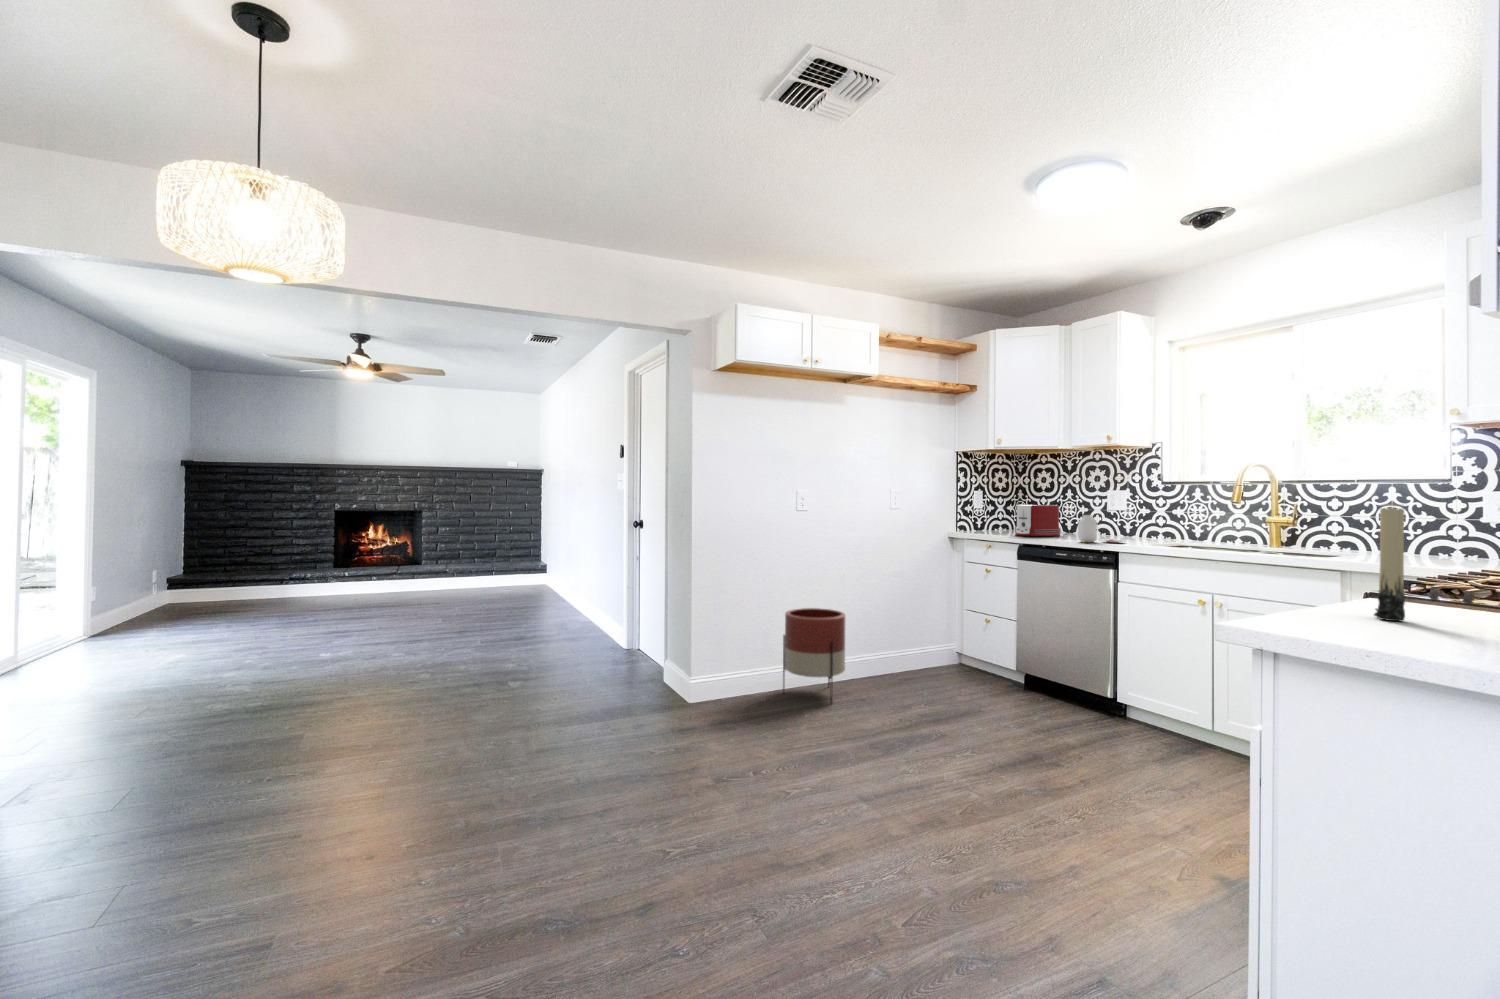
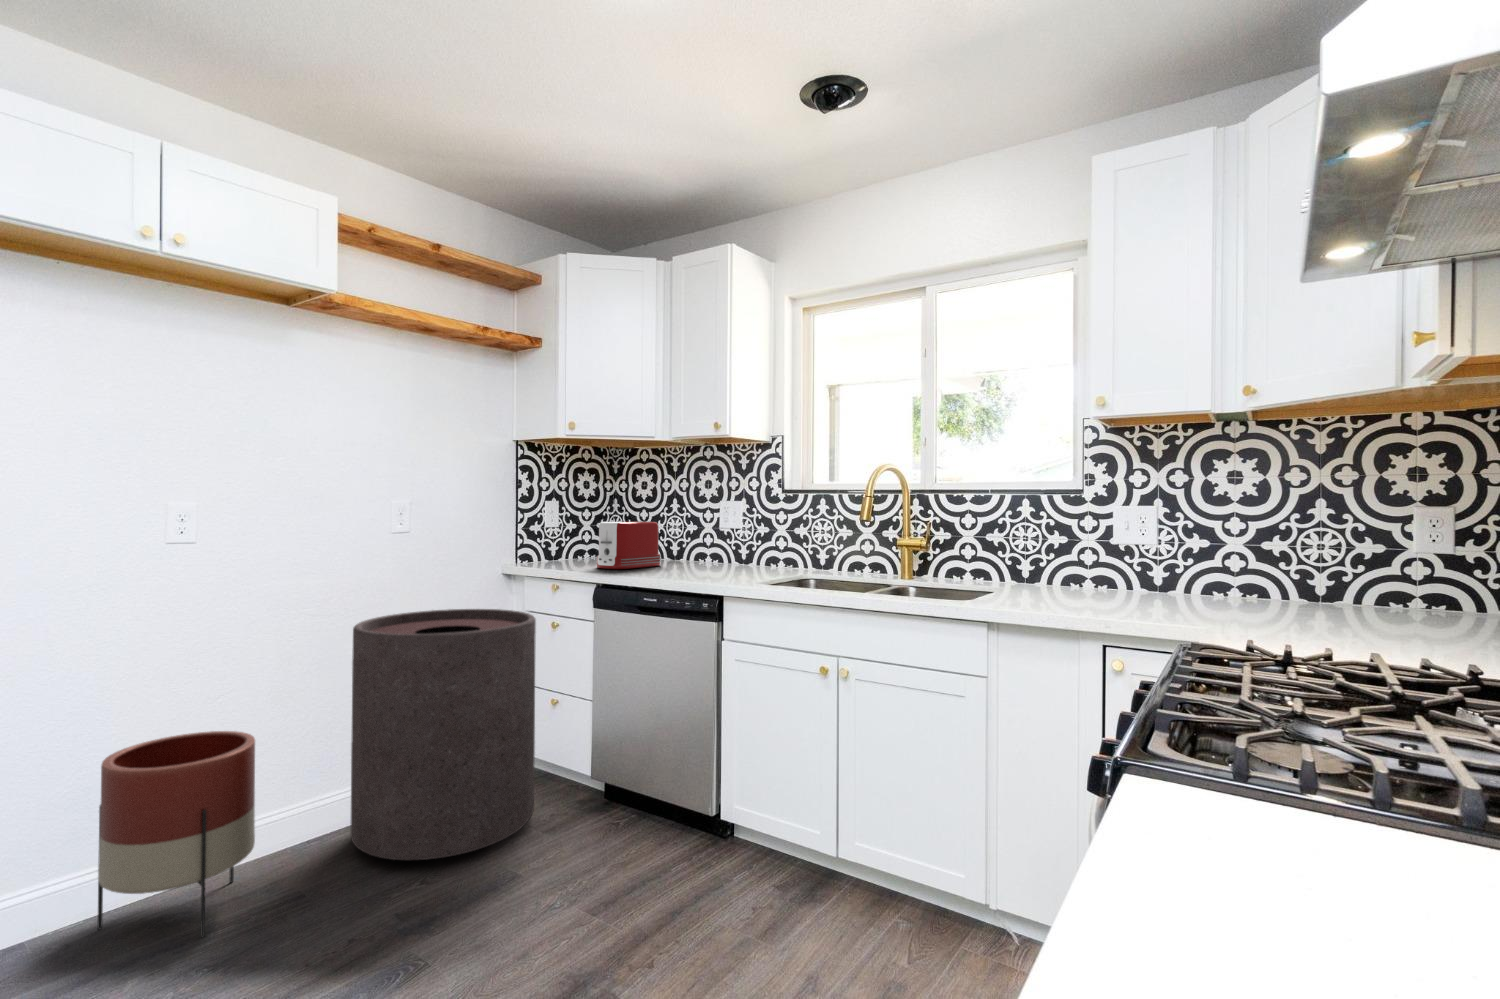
candle: present [1374,504,1405,621] -> none [1195,566,1289,926]
jar: present [1078,515,1122,543] -> none [674,538,739,580]
trash can: none [880,557,984,695] -> present [351,609,536,860]

